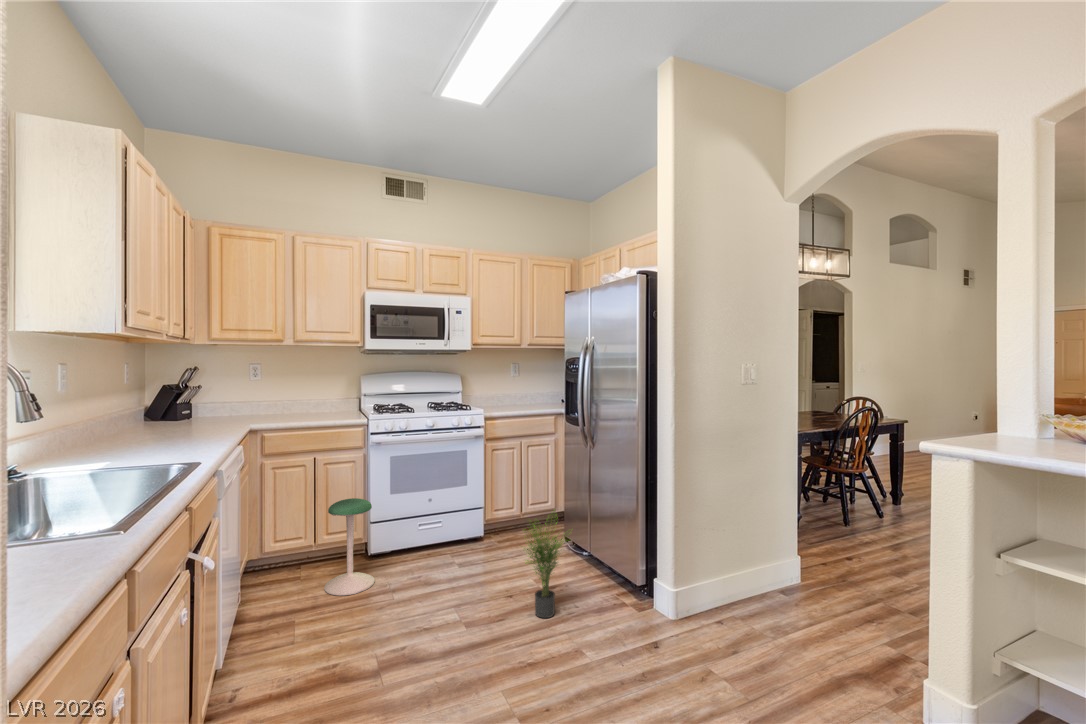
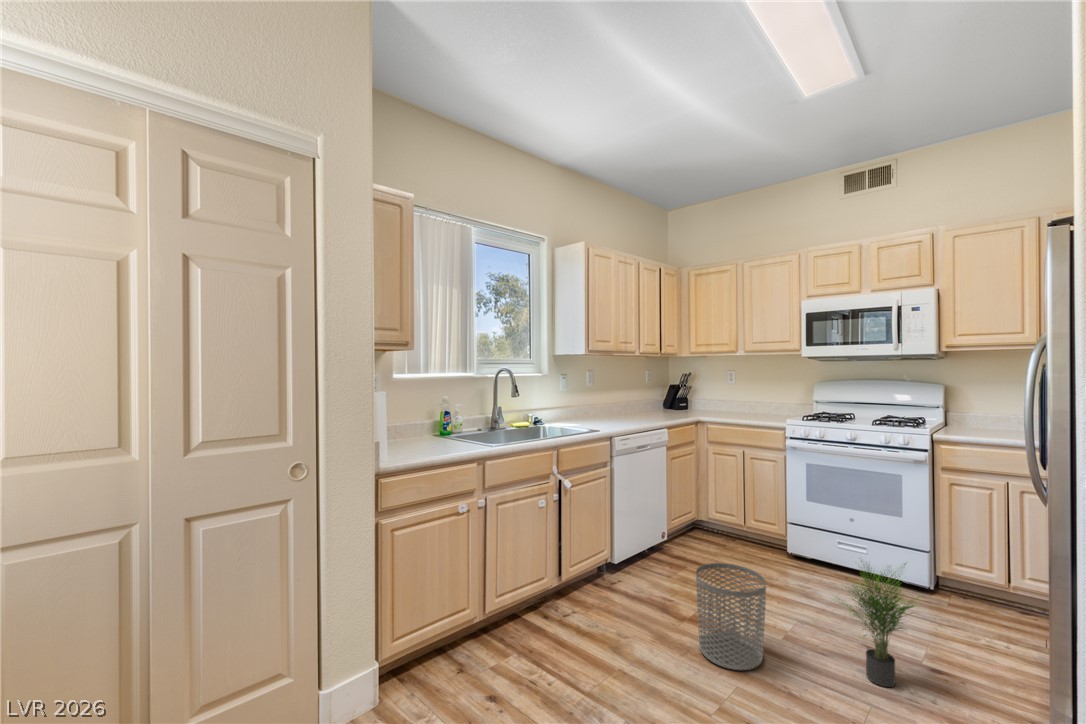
stool: present [324,498,375,596] -> none [727,491,772,574]
waste bin: none [420,570,494,689] -> present [696,563,766,670]

